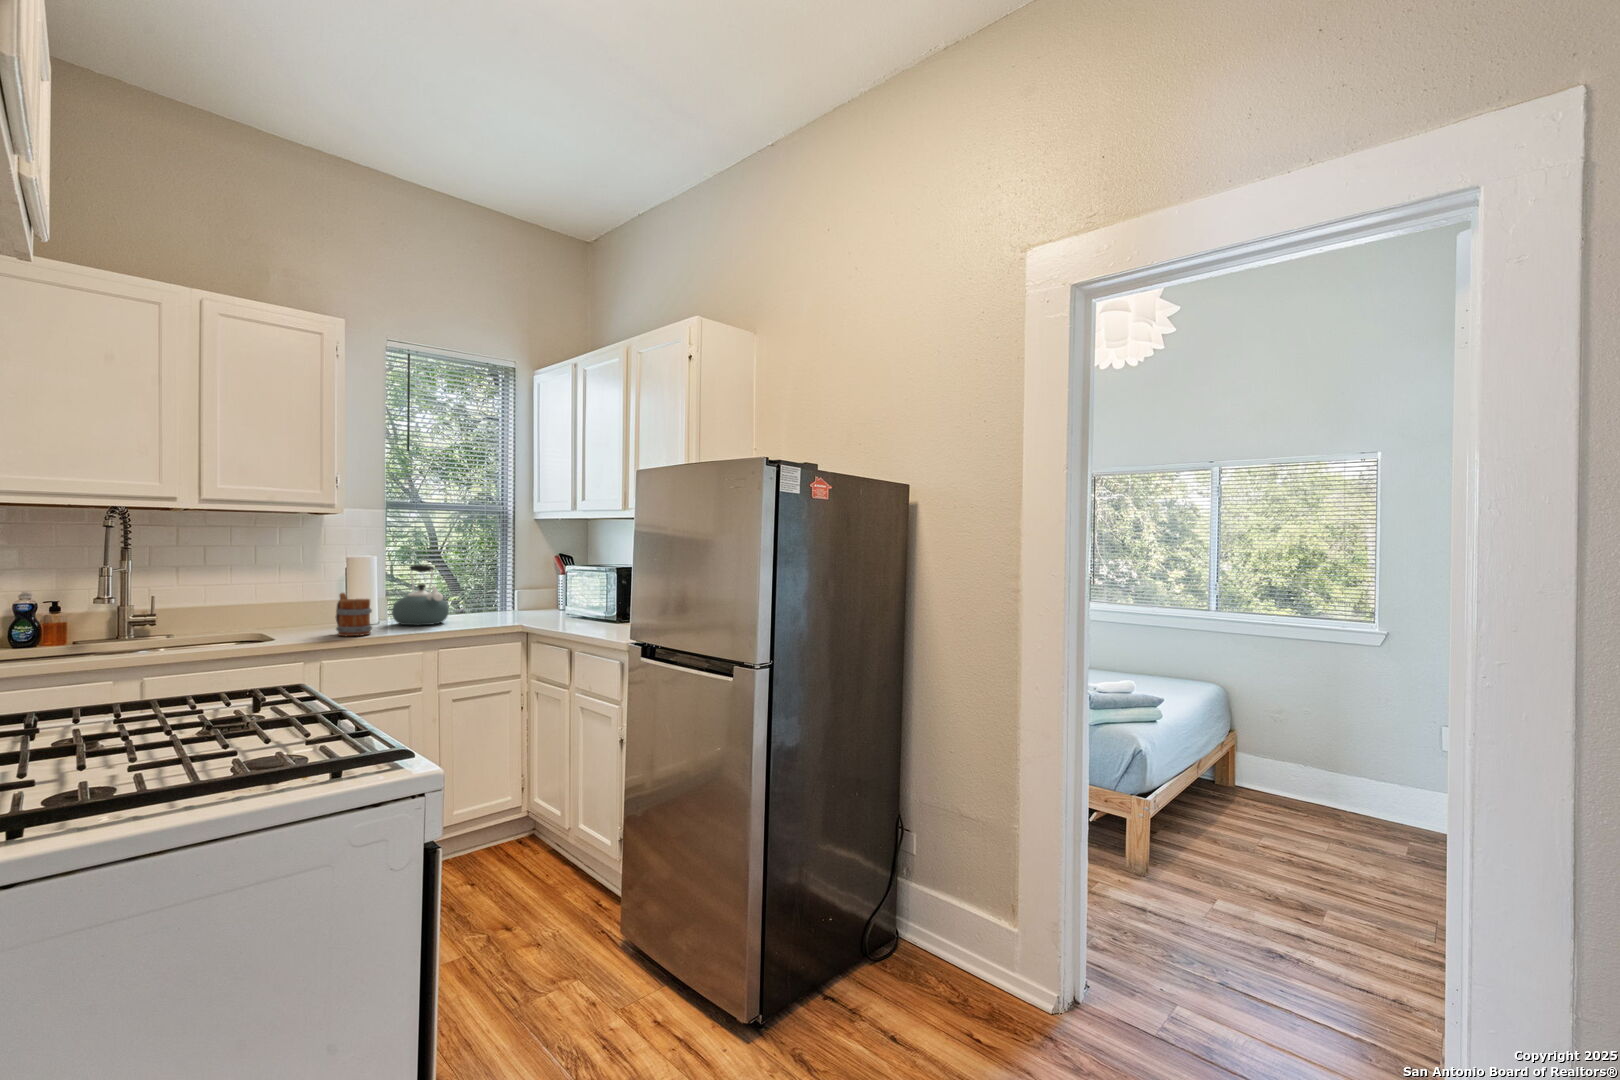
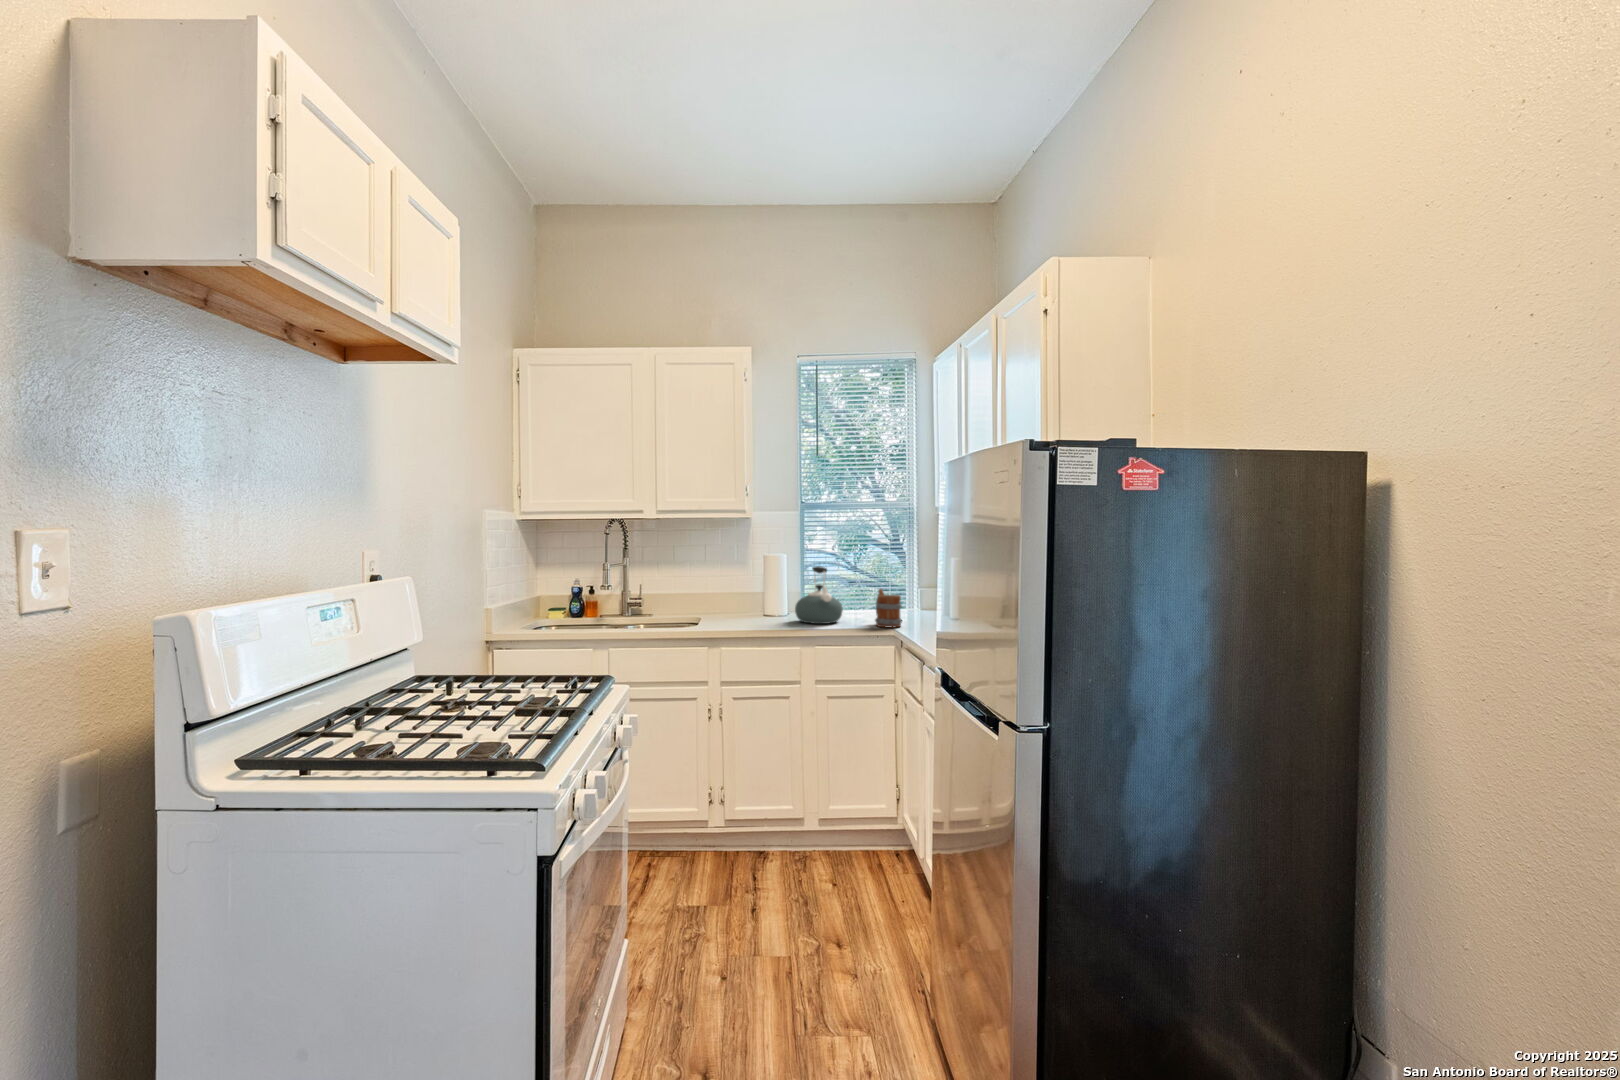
mug: present [336,593,372,636] -> present [875,589,902,628]

